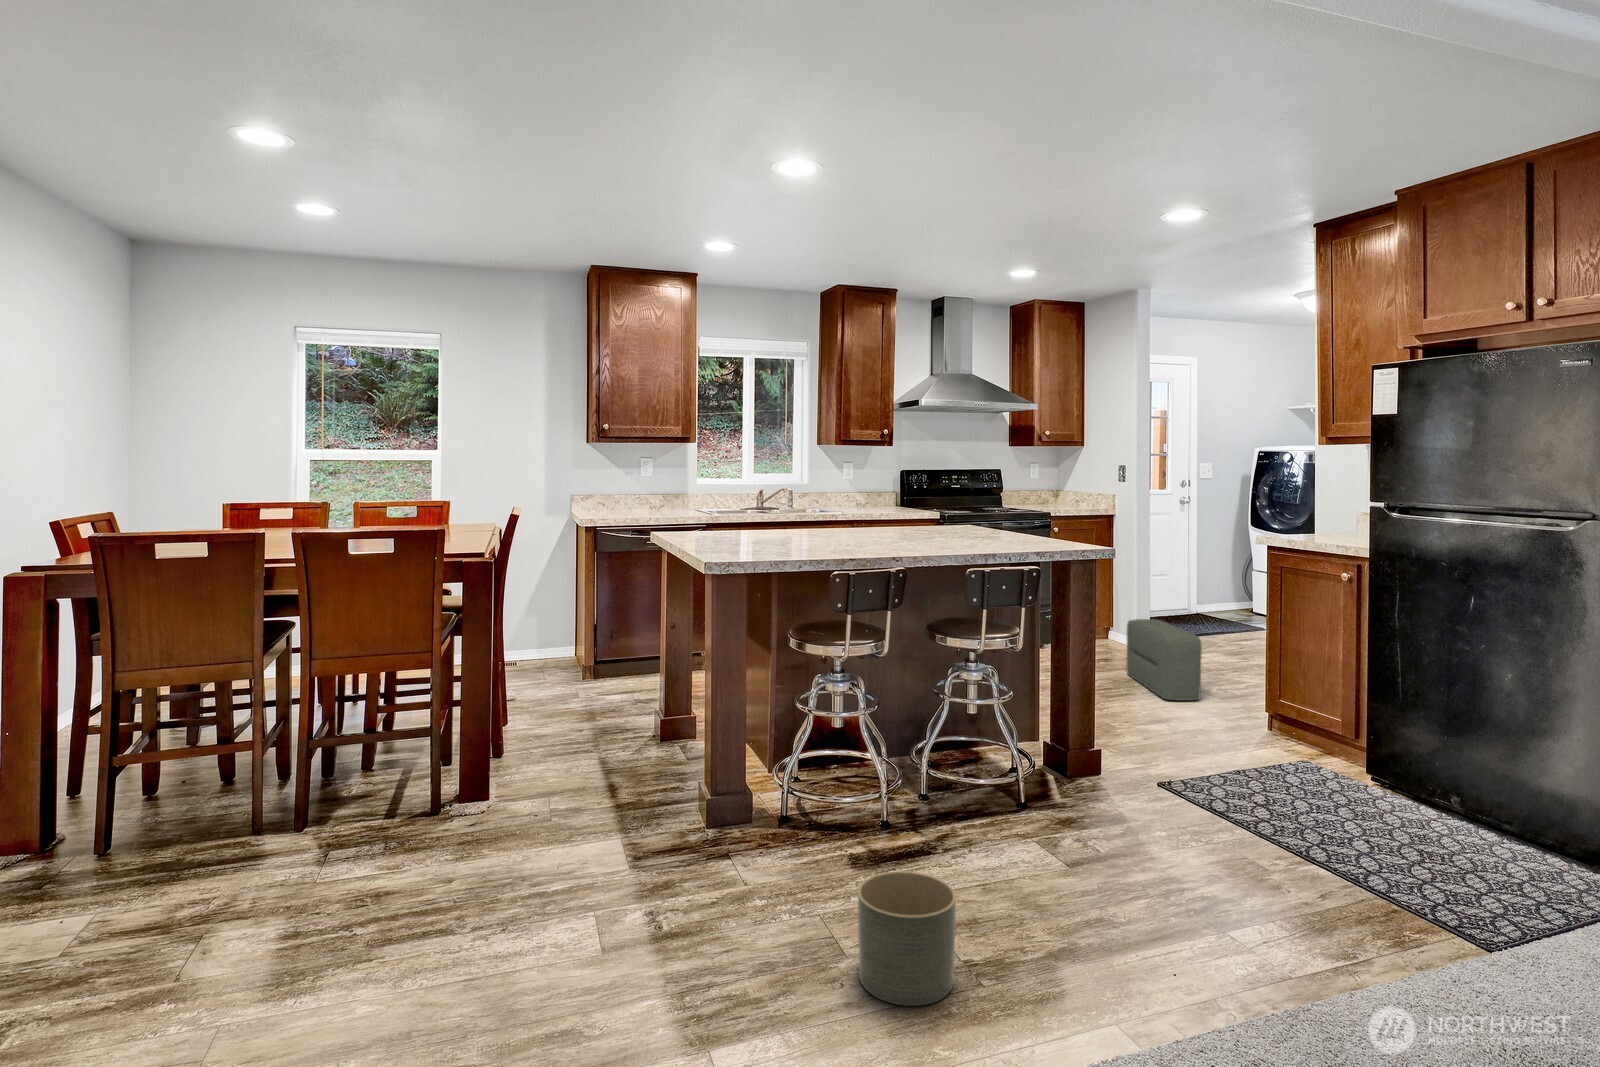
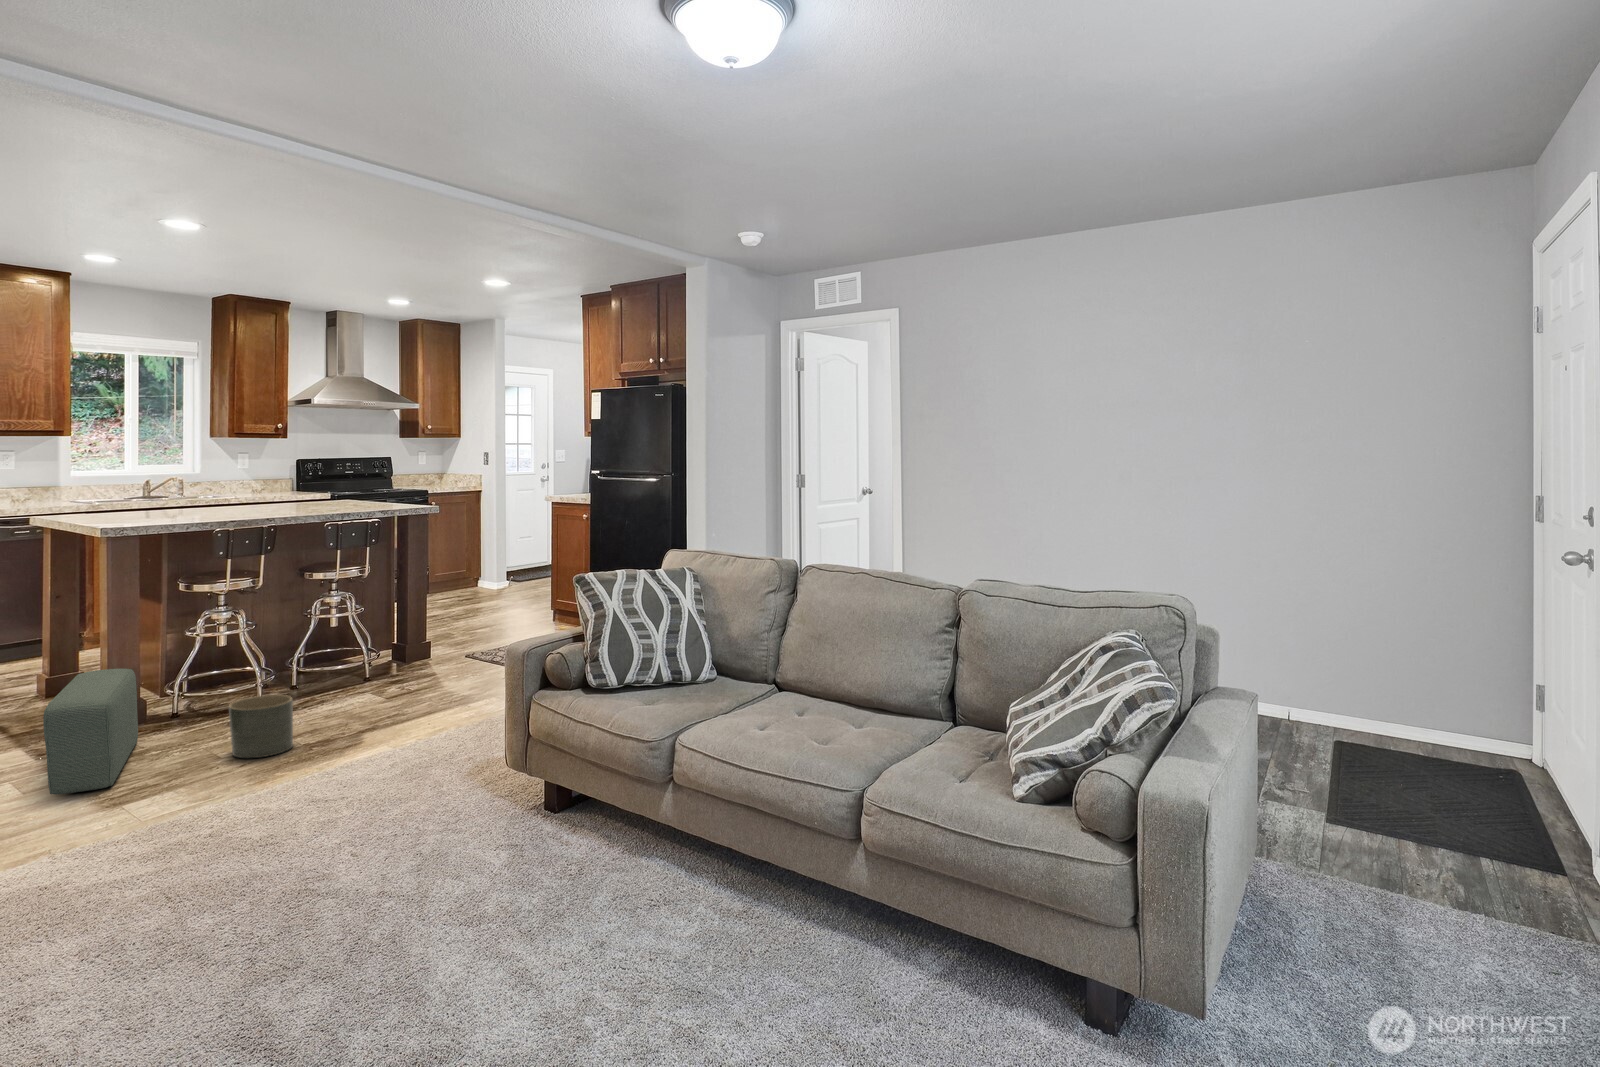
pouf: present [1126,619,1202,701] -> present [43,669,138,795]

